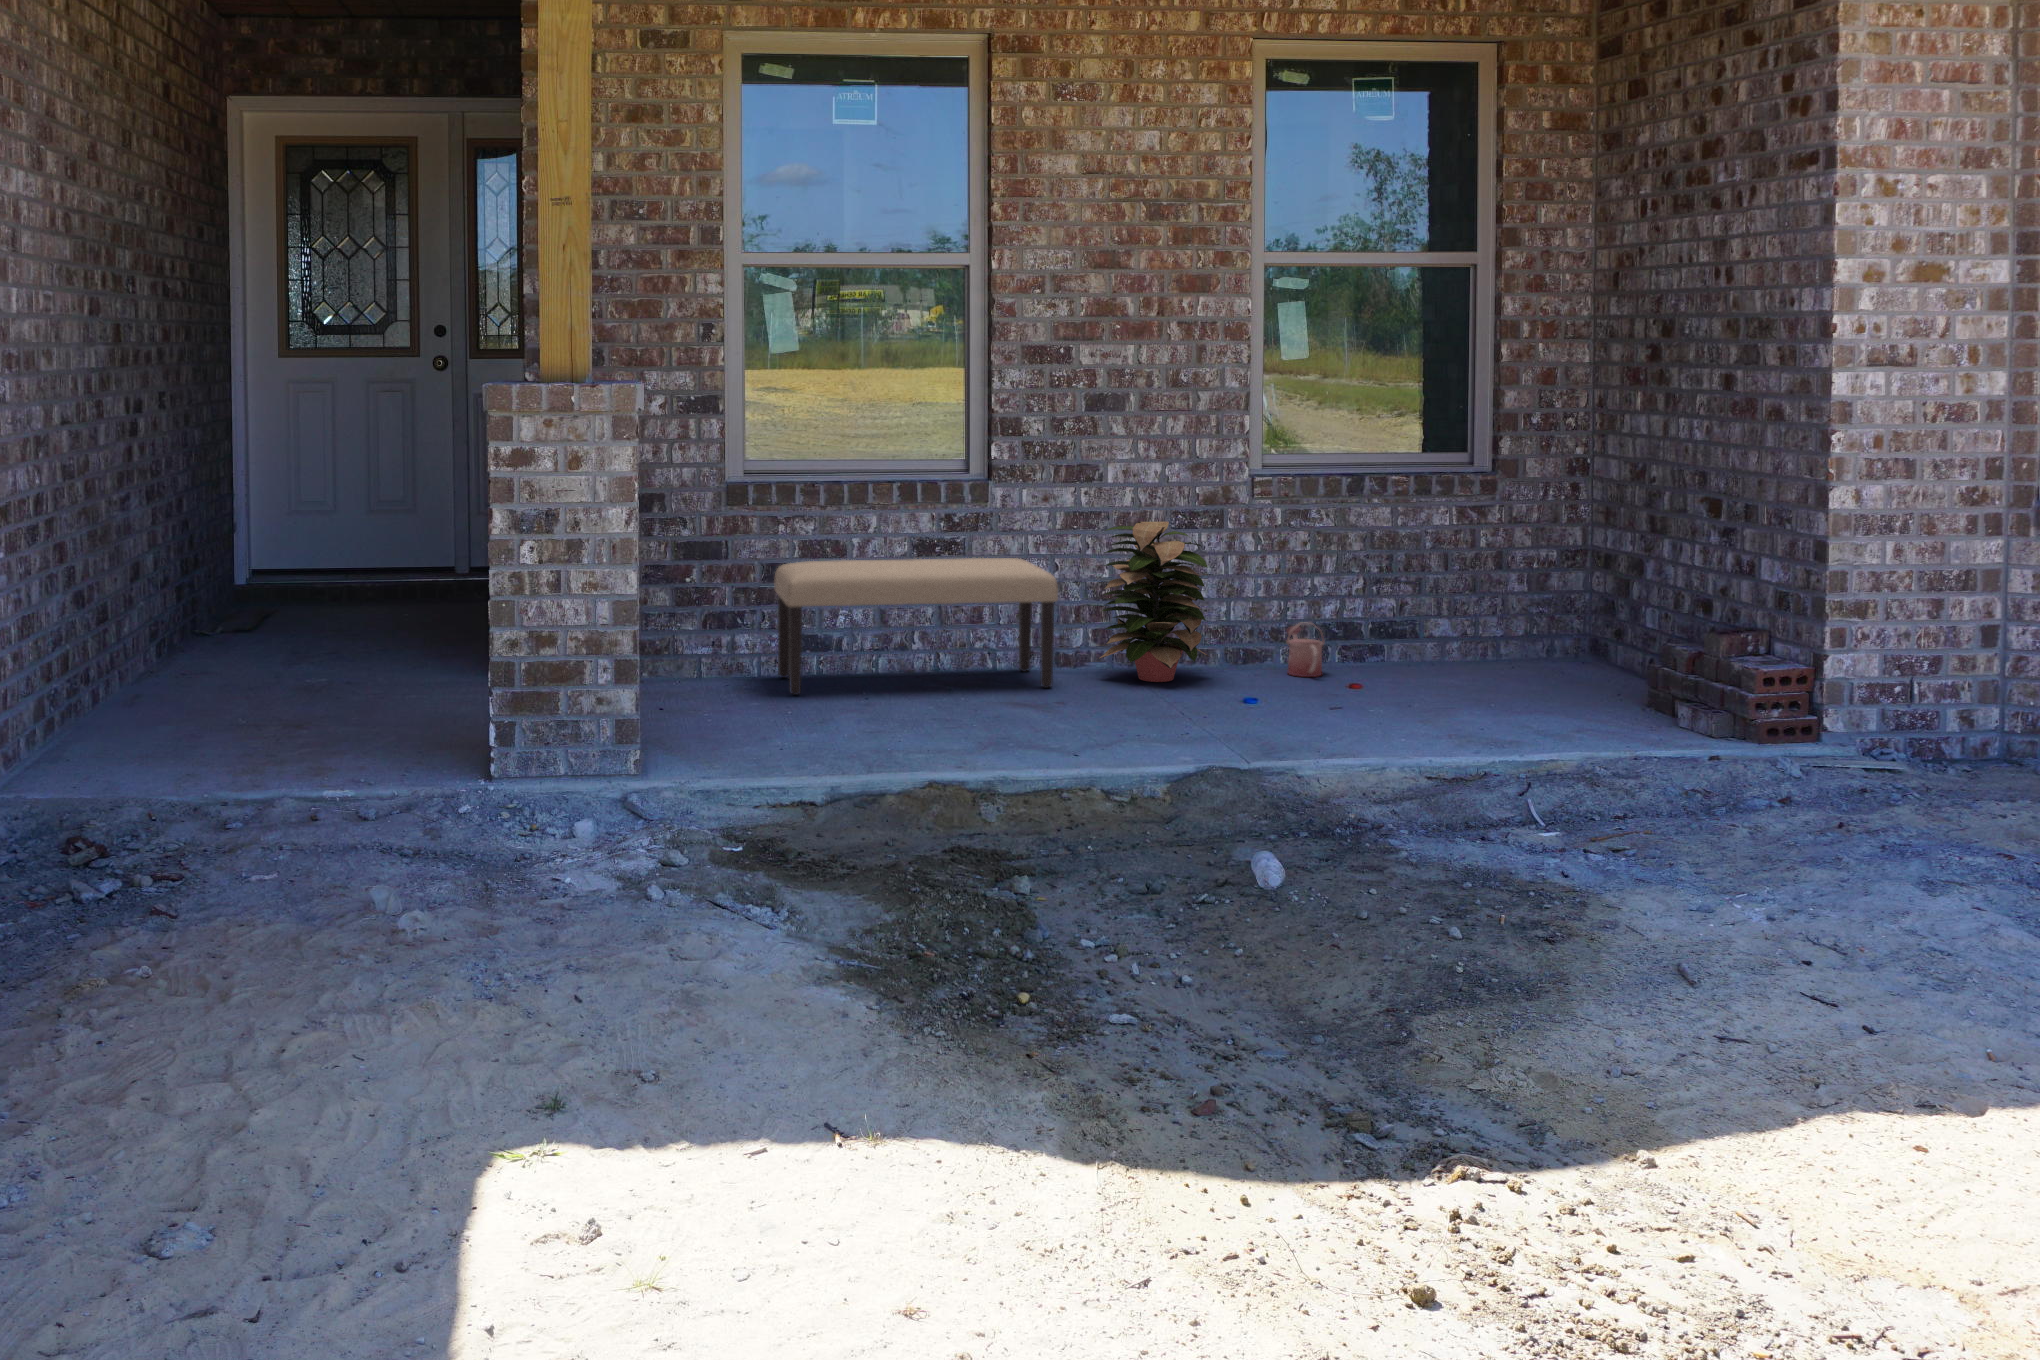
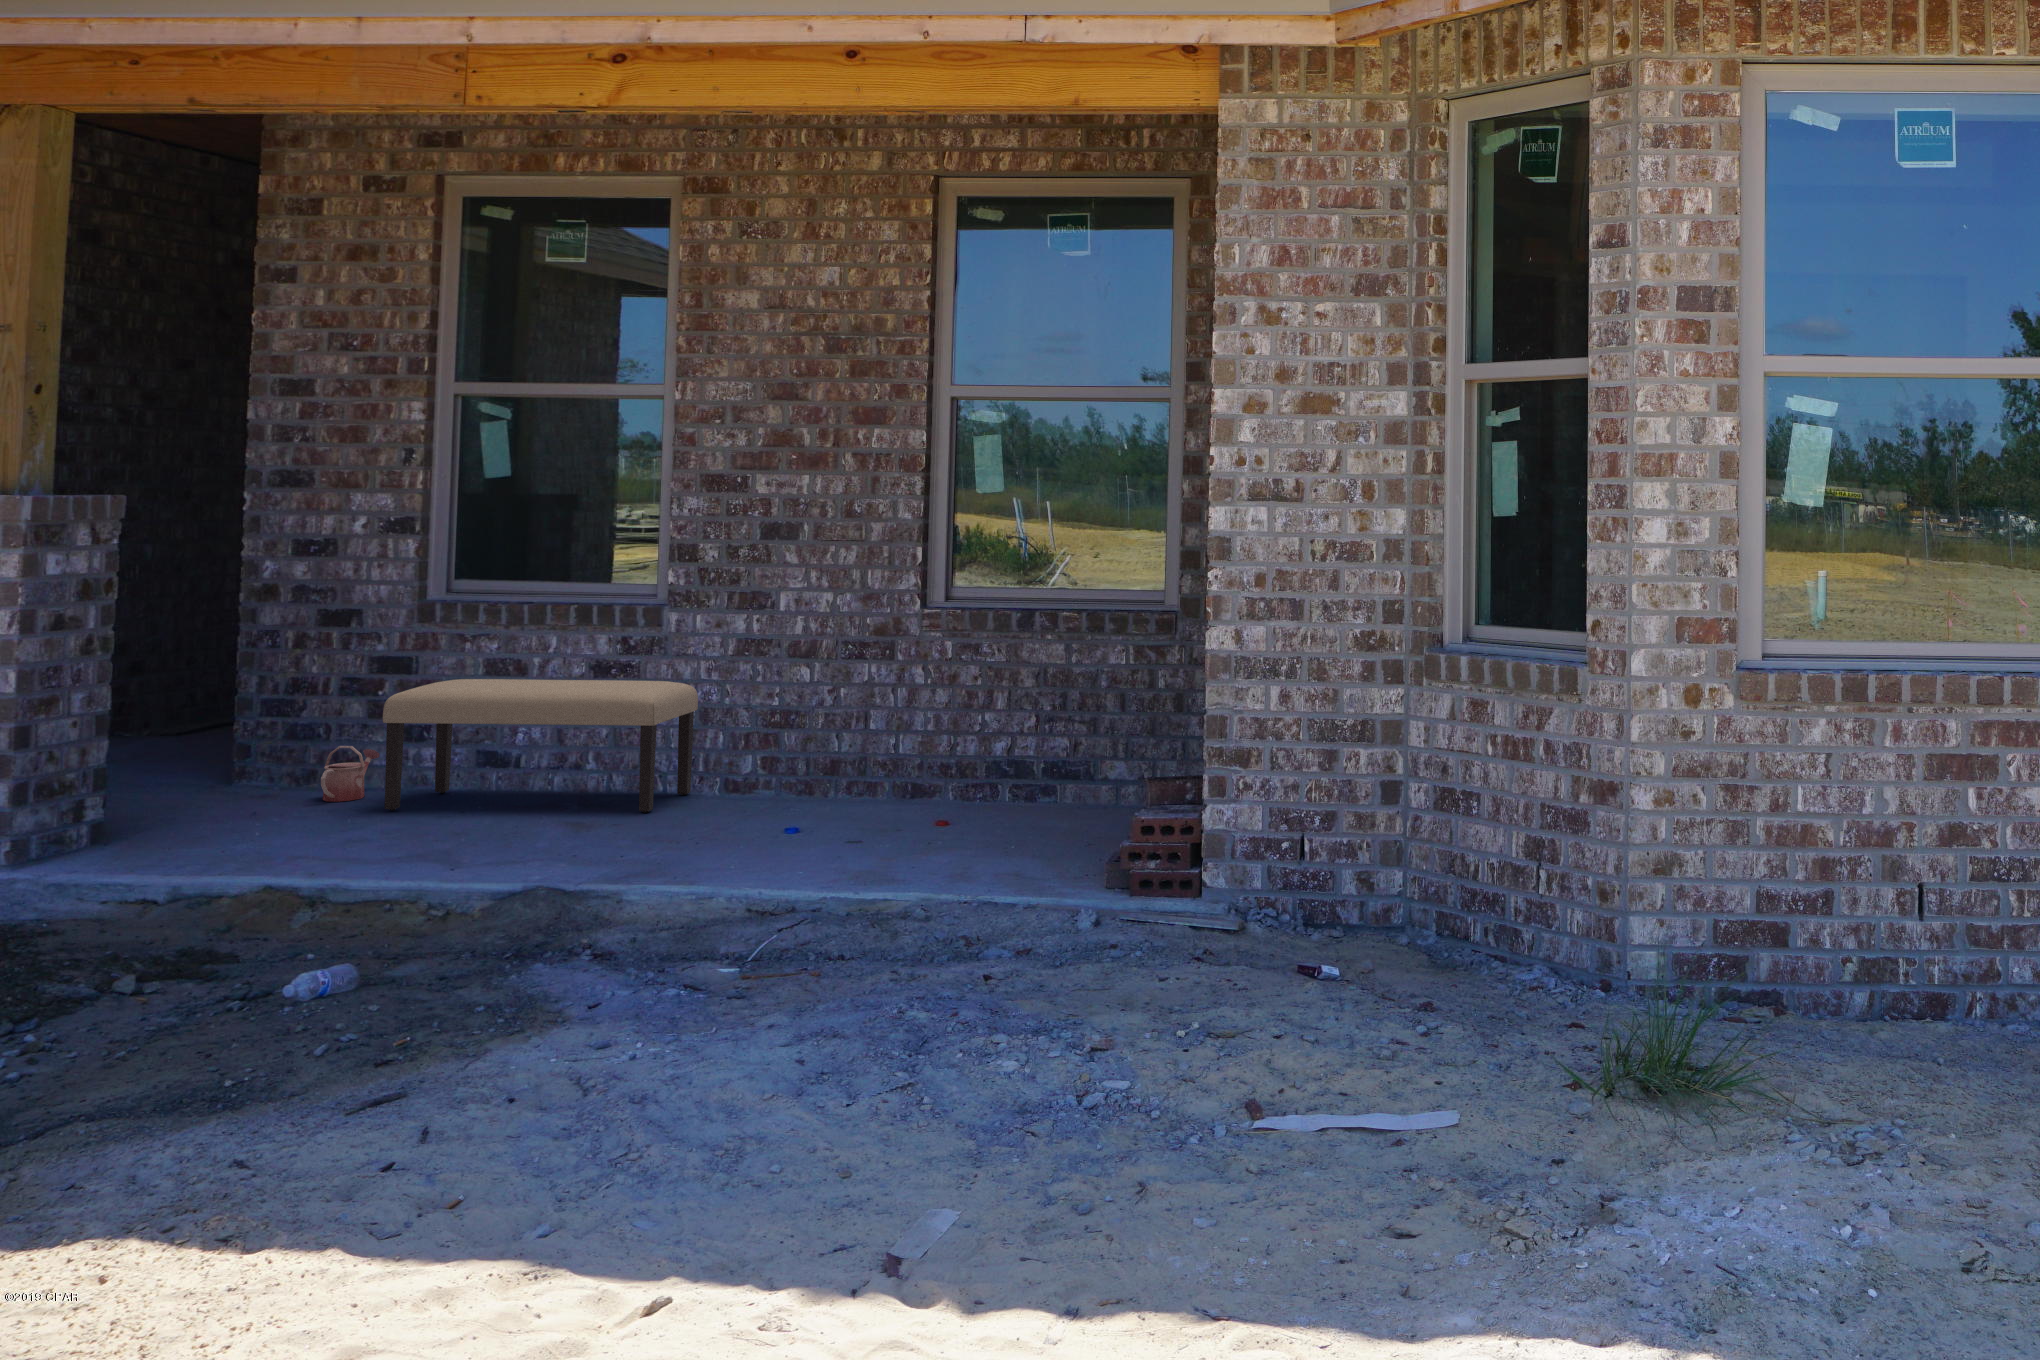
decorative plant: present [1098,522,1209,682] -> none [720,648,842,811]
watering can: present [1286,622,1325,677] -> present [321,746,379,802]

